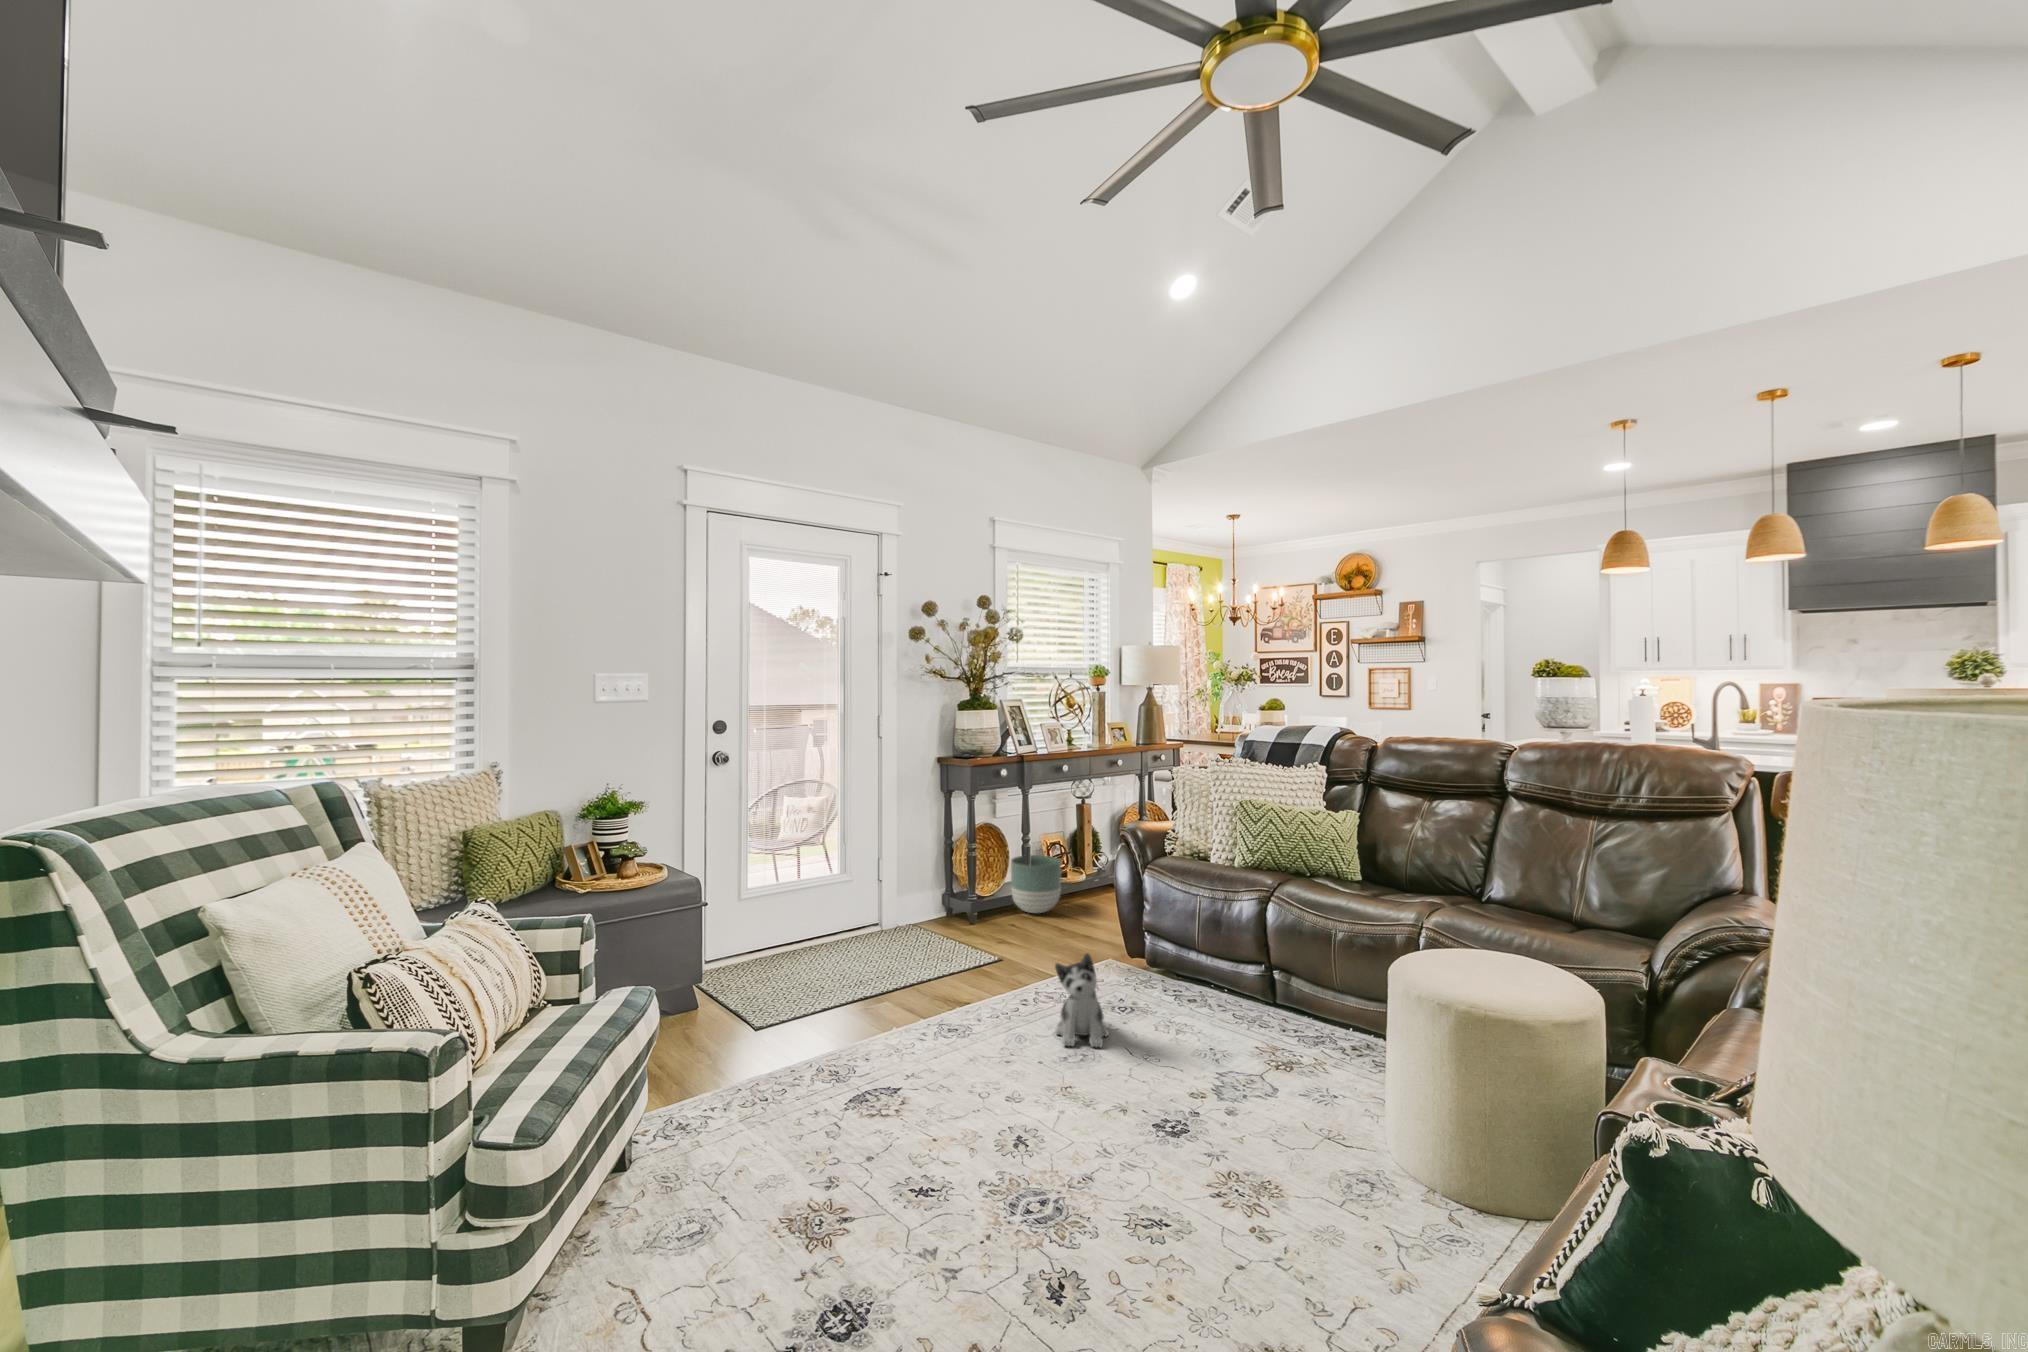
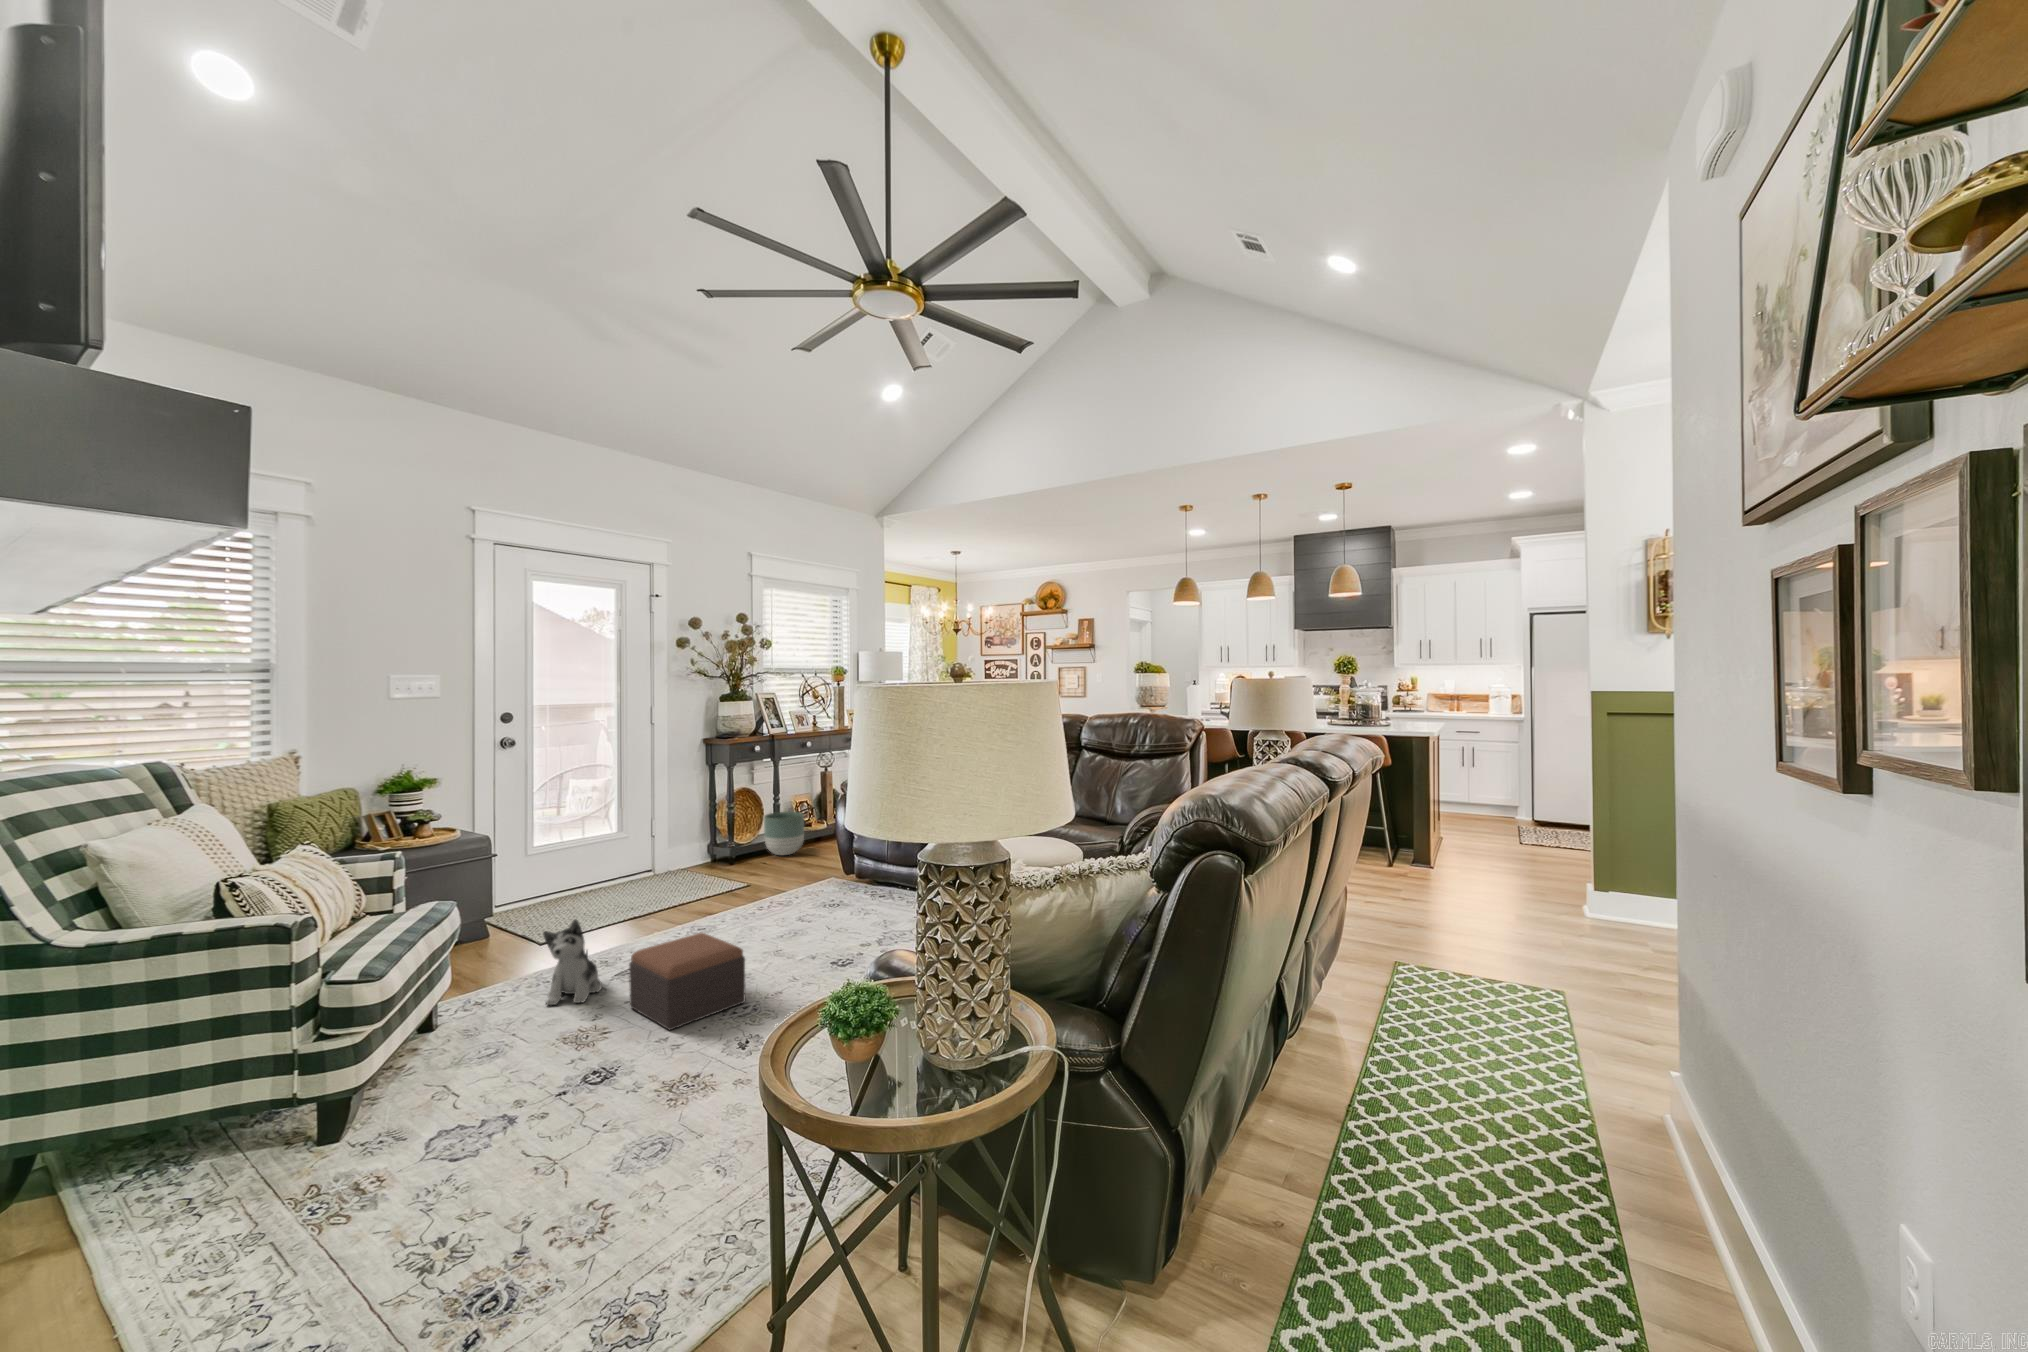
plush toy: present [1055,953,1108,1047] -> present [543,919,602,1005]
footstool: none [870,1059,1032,1223] -> present [629,933,746,1030]

